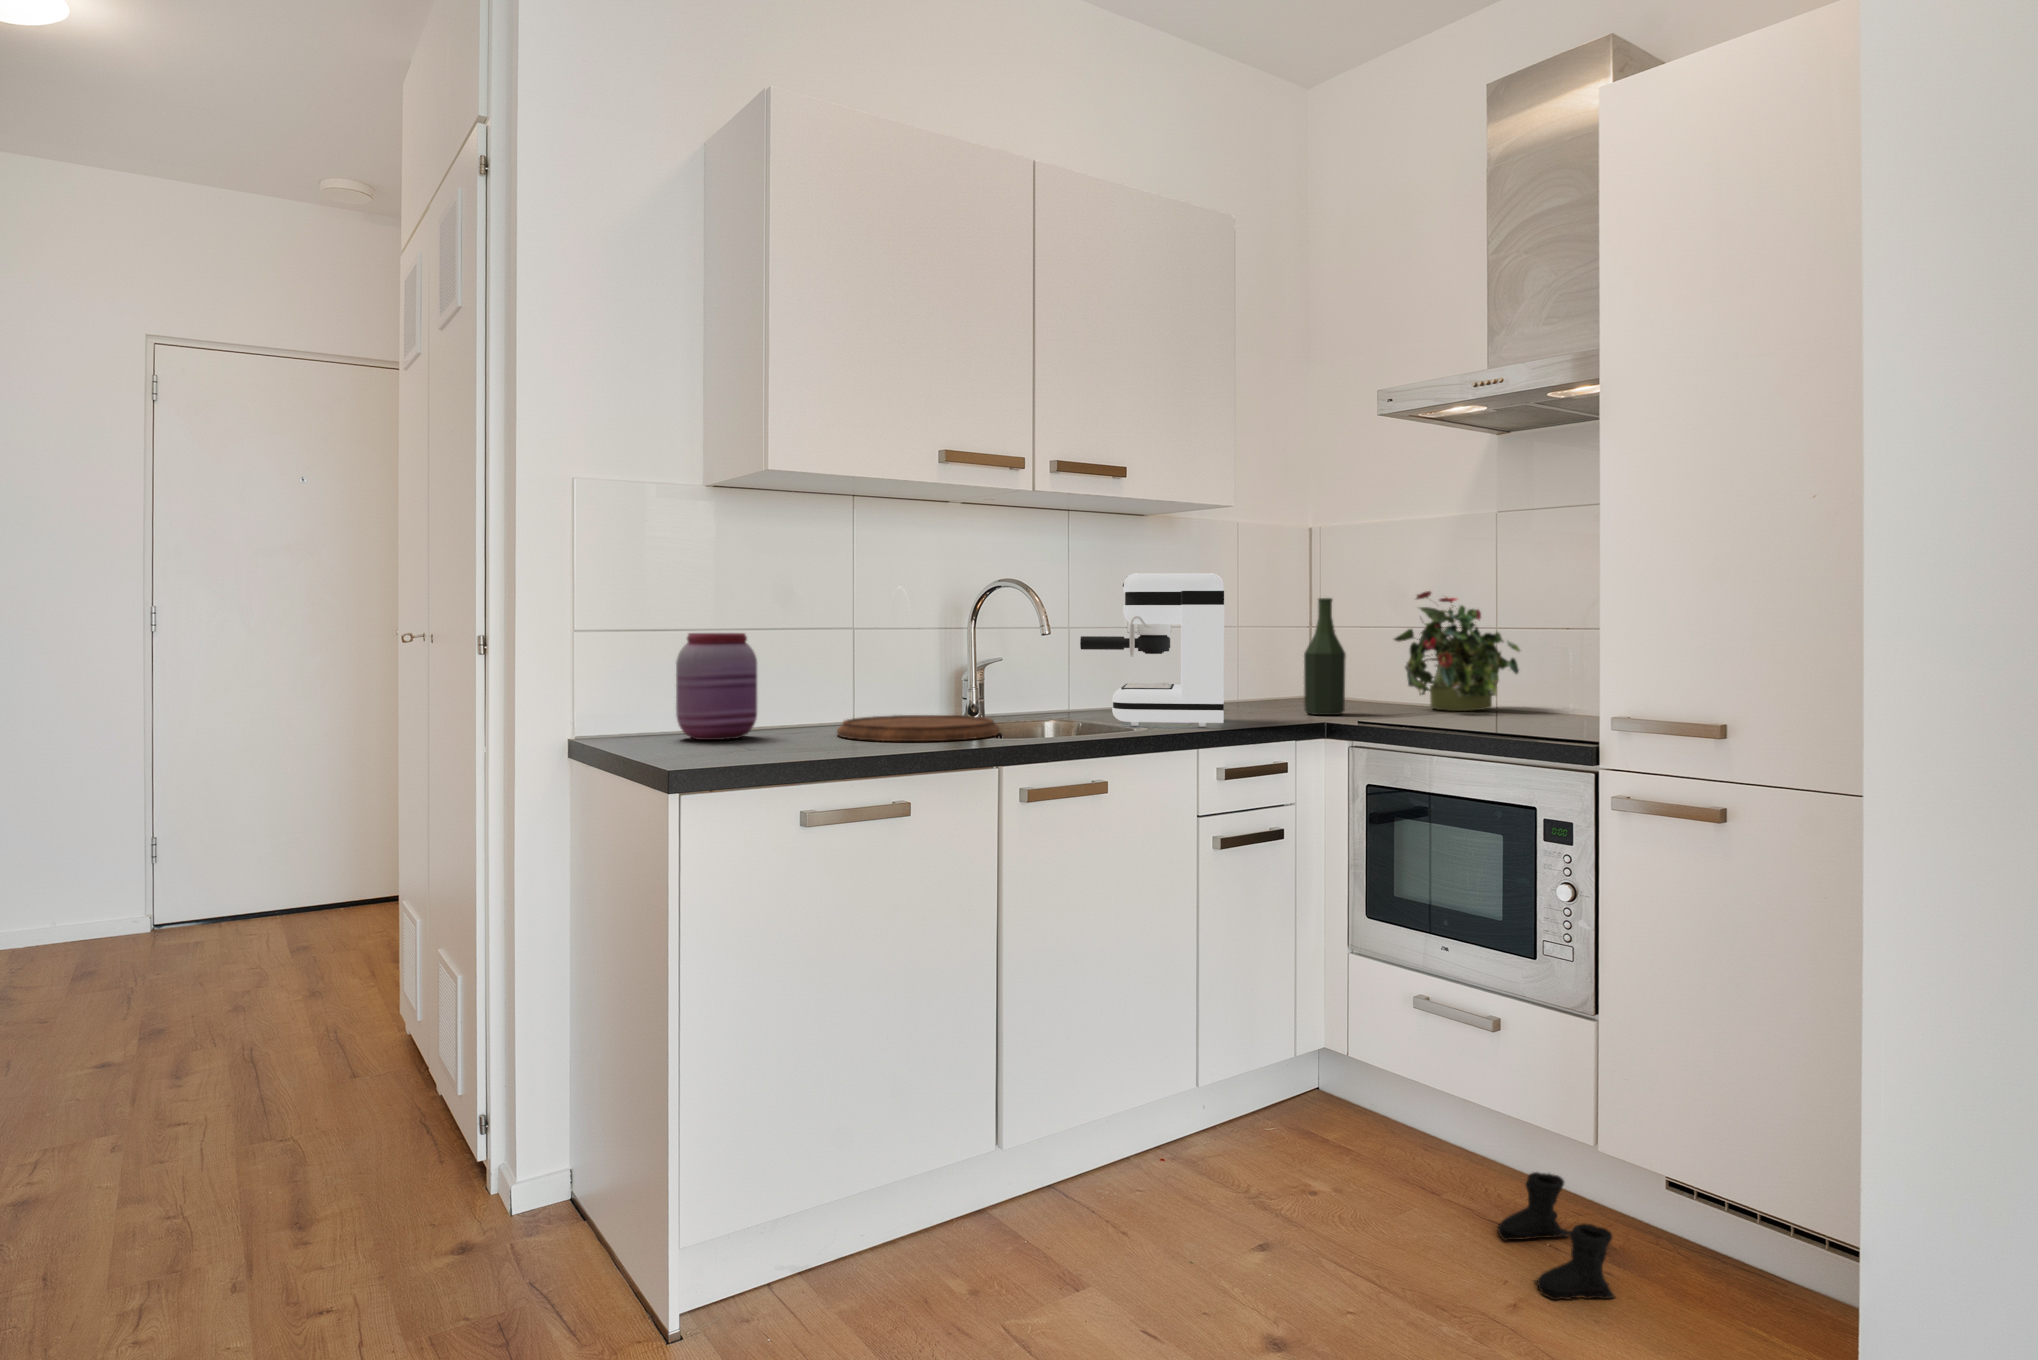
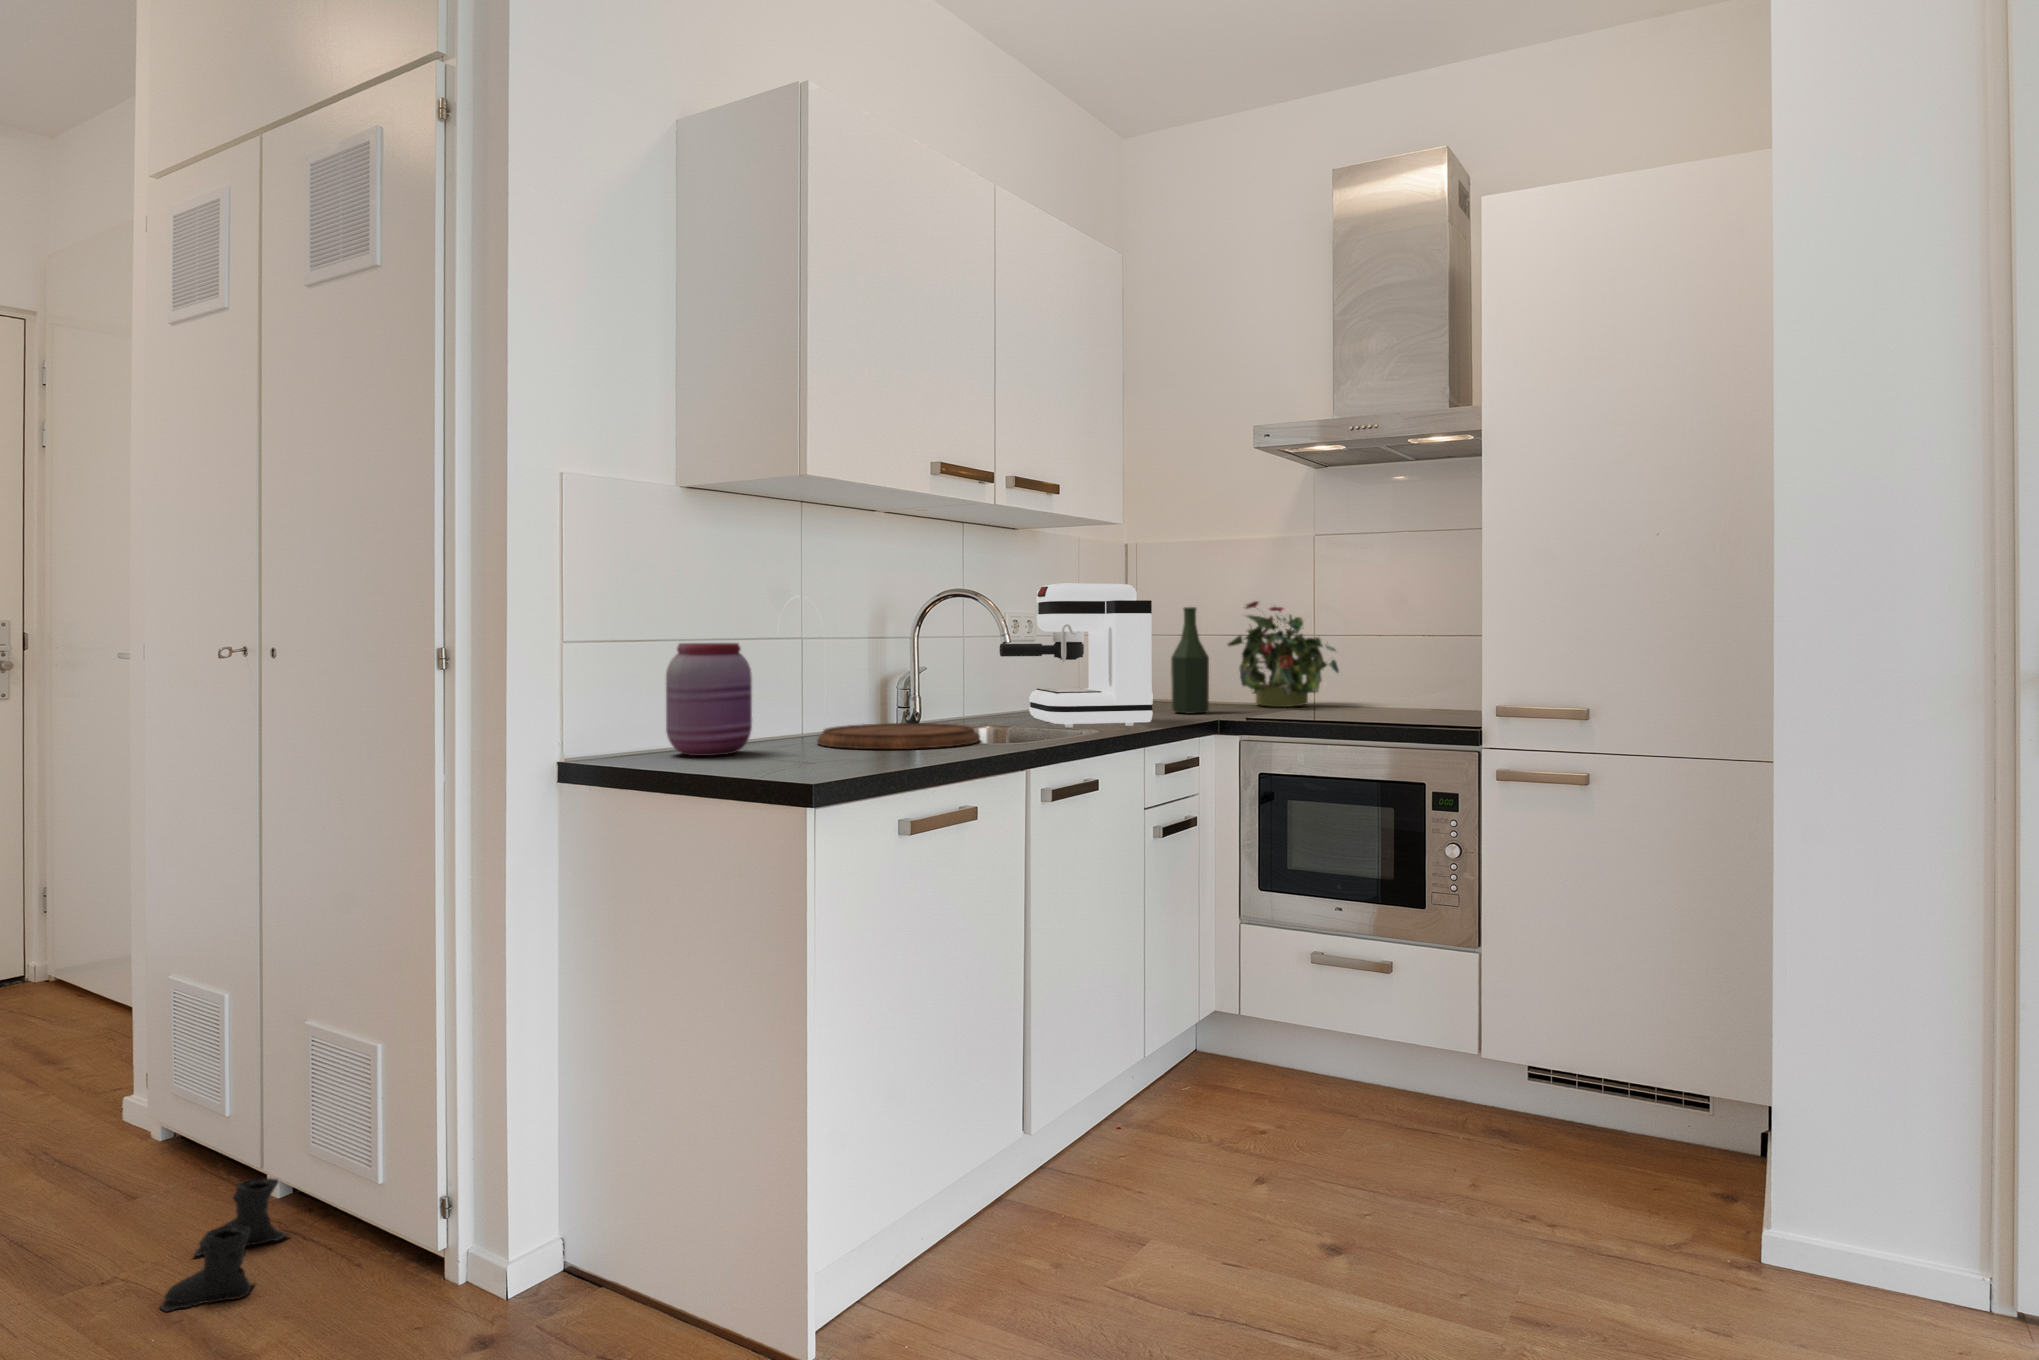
boots: present [1497,1172,1614,1300] -> present [160,1178,288,1311]

